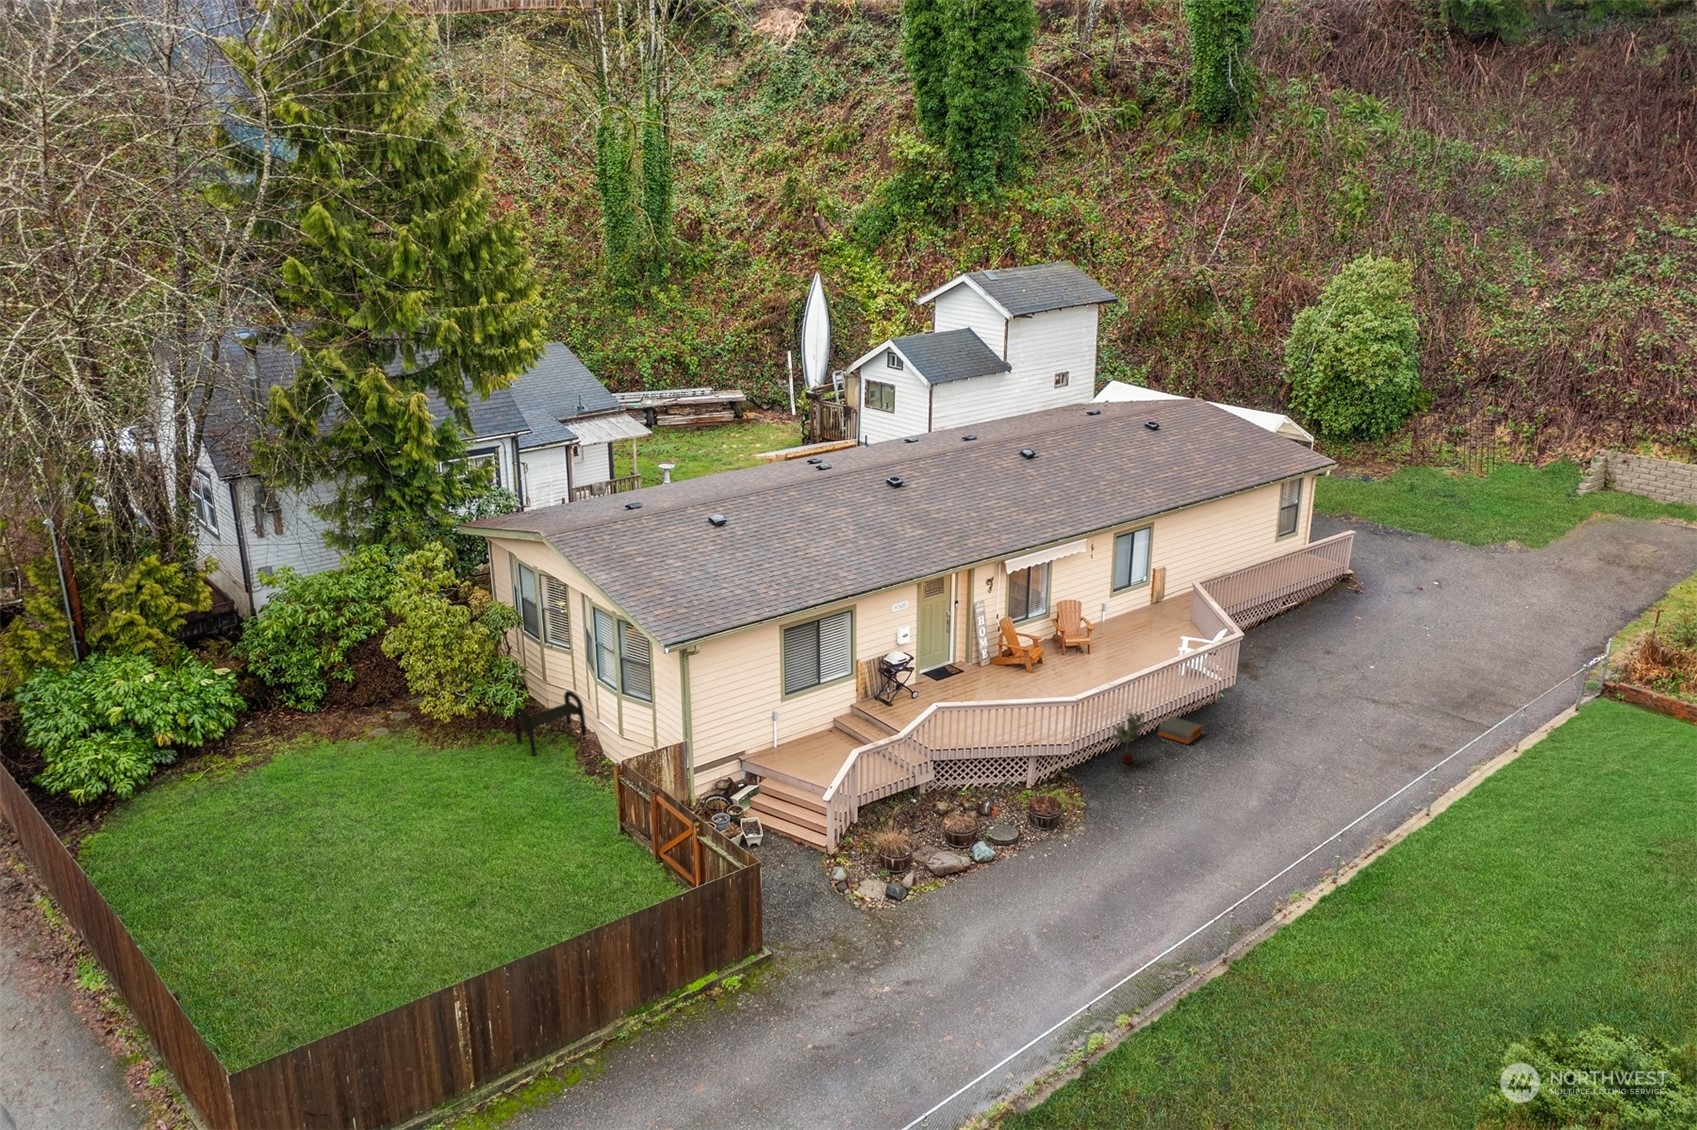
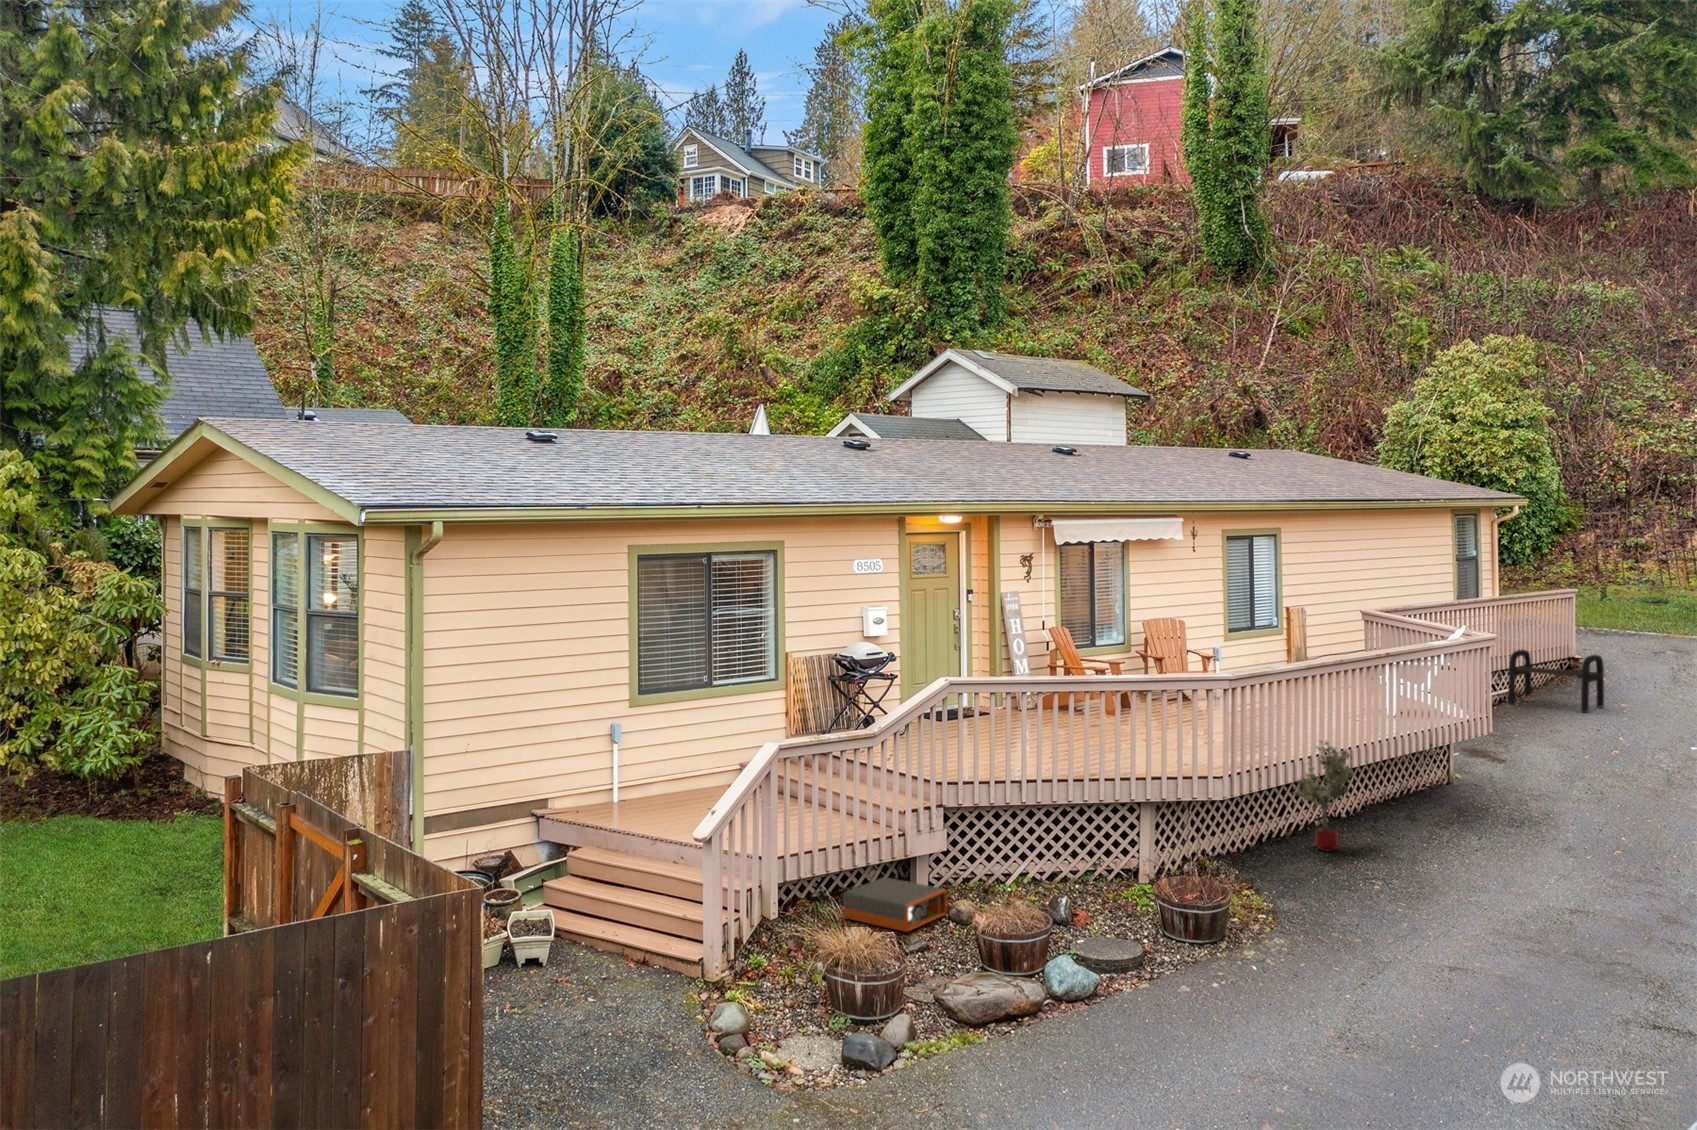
bench: present [514,691,586,756] -> present [1508,650,1604,712]
storage box: present [1158,717,1202,744] -> present [843,877,947,932]

